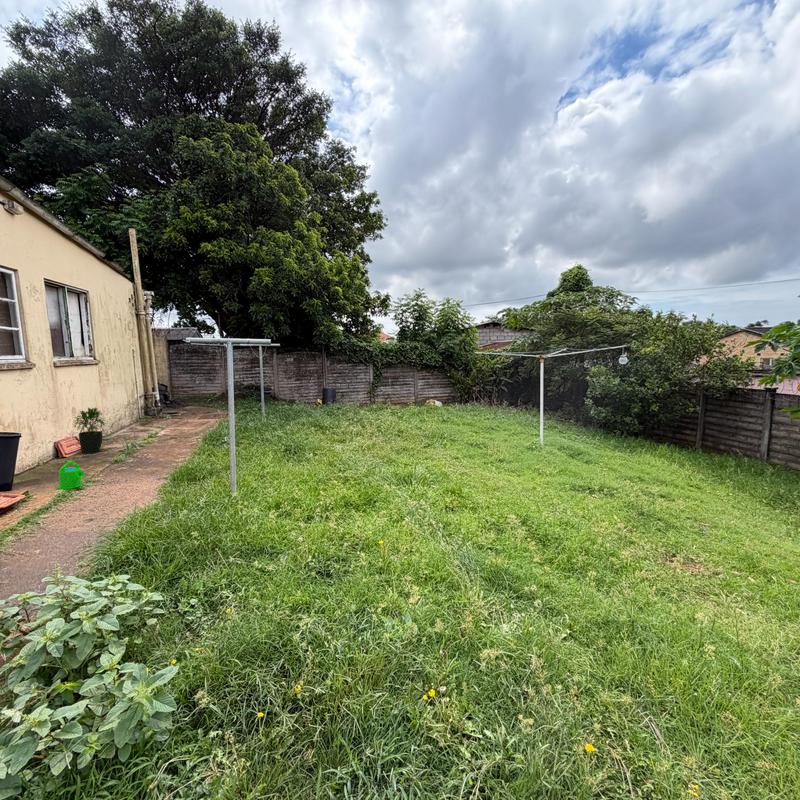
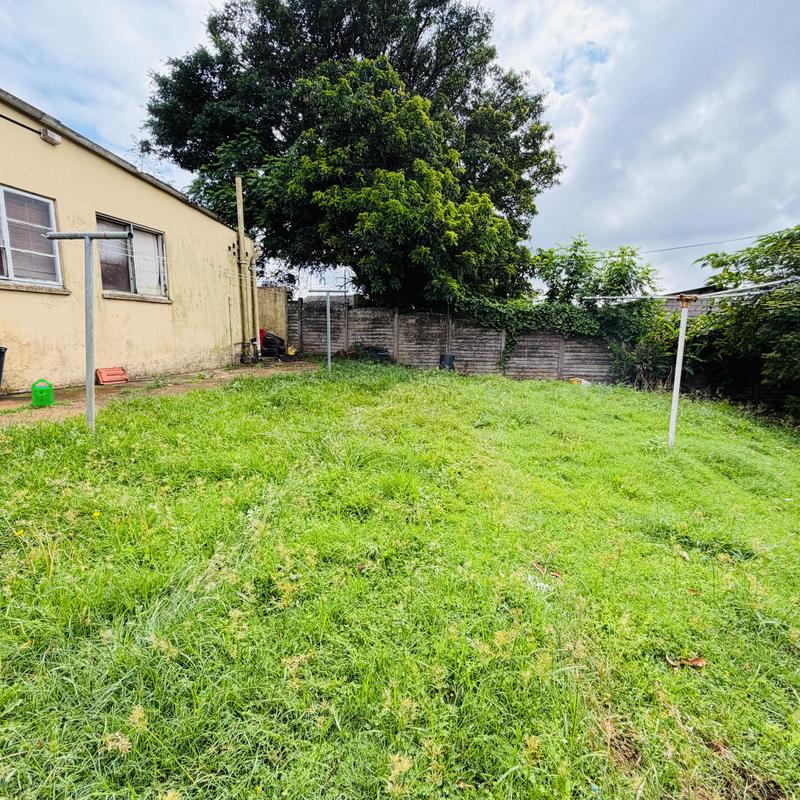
potted plant: present [74,408,105,454] -> none [112,339,148,384]

